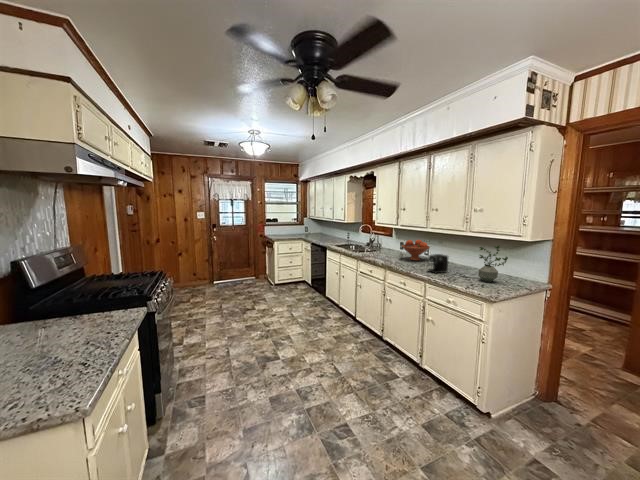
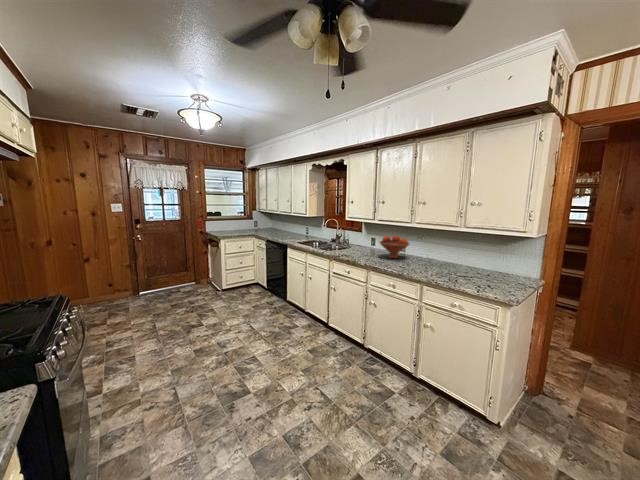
potted plant: present [478,245,508,282] -> none [477,241,508,281]
coffee maker: present [428,254,448,273] -> none [419,252,461,275]

